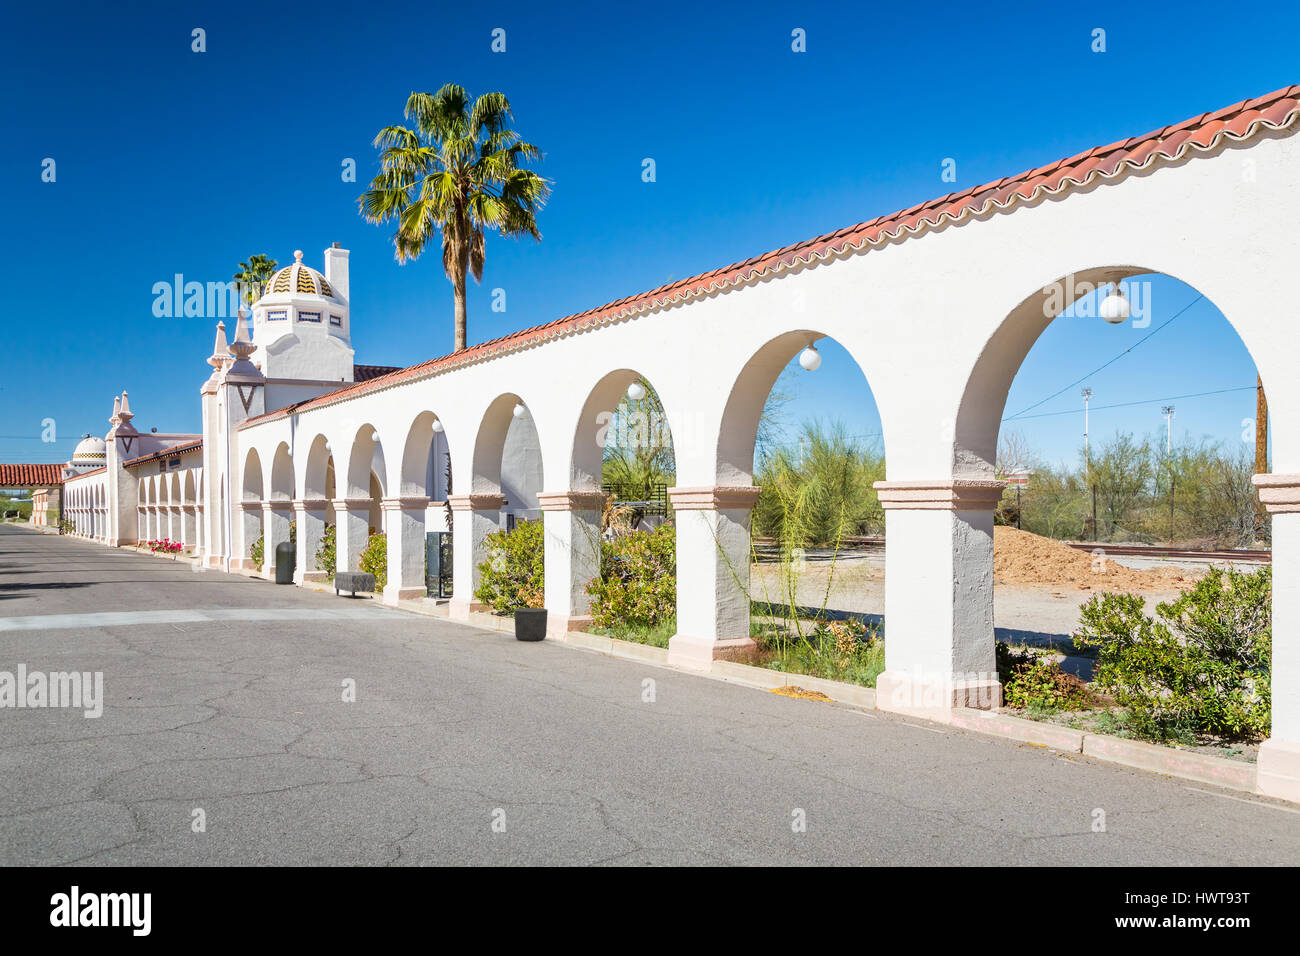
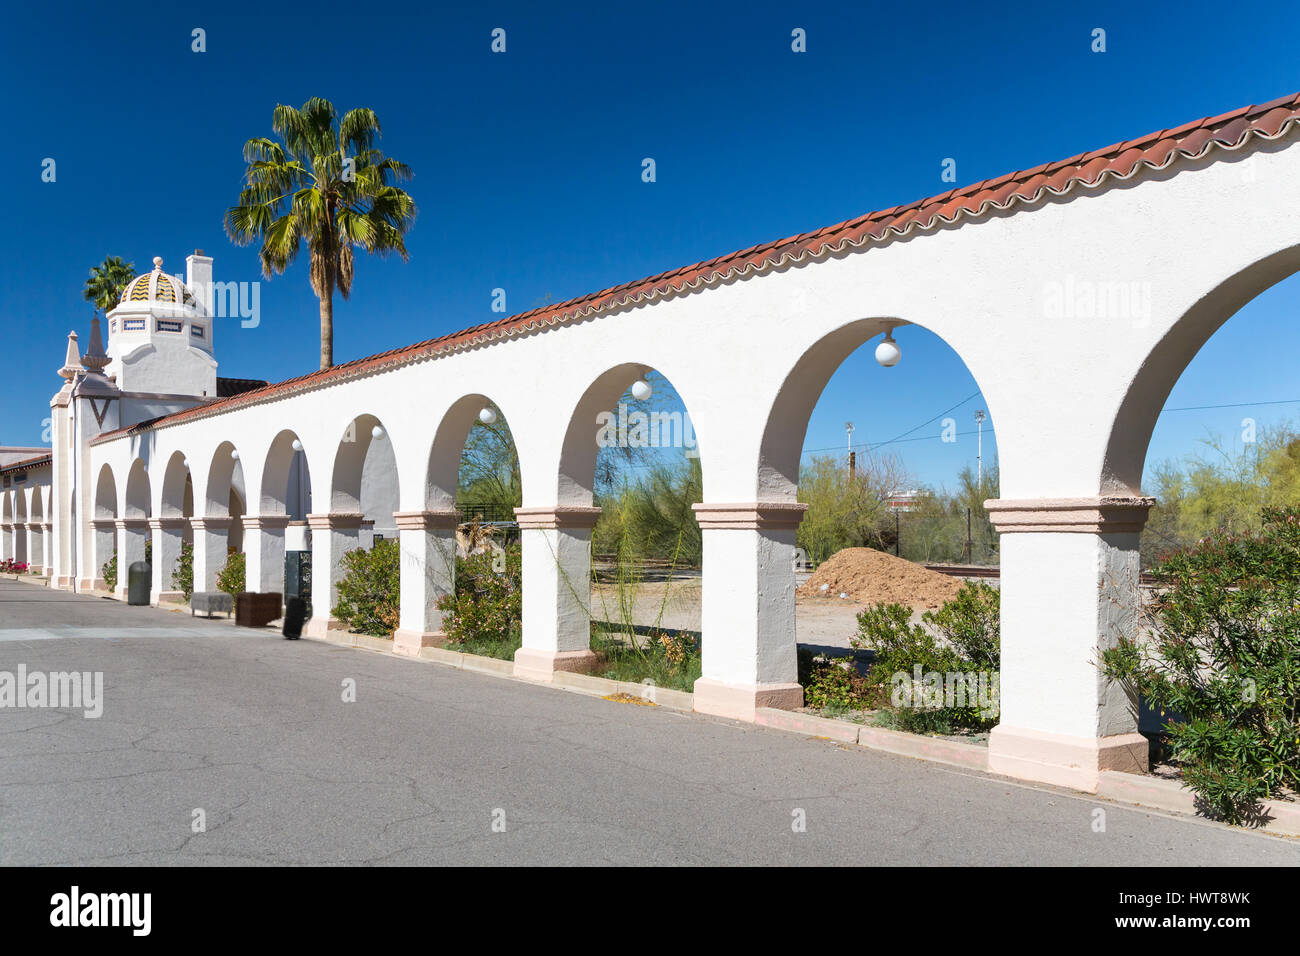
wooden crate: none [378,571,424,608] -> present [235,591,283,628]
backpack: none [425,578,456,621] -> present [282,597,313,639]
planter: present [514,608,548,641] -> none [369,625,402,657]

